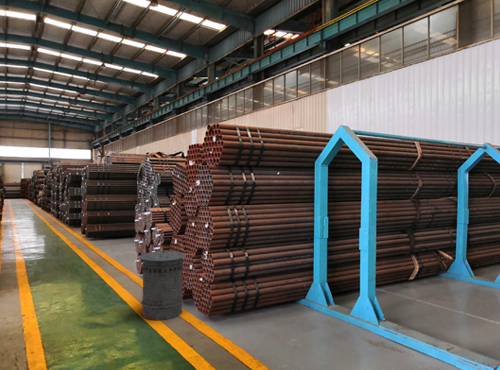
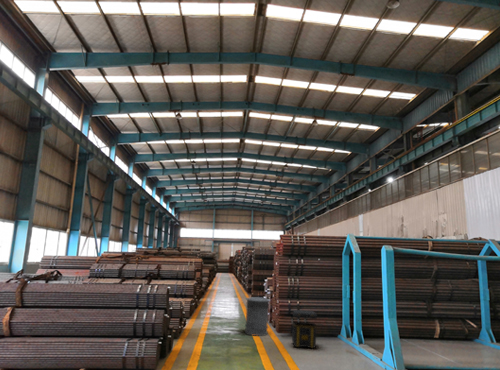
toolbox: none [241,266,291,333] -> present [292,310,317,348]

